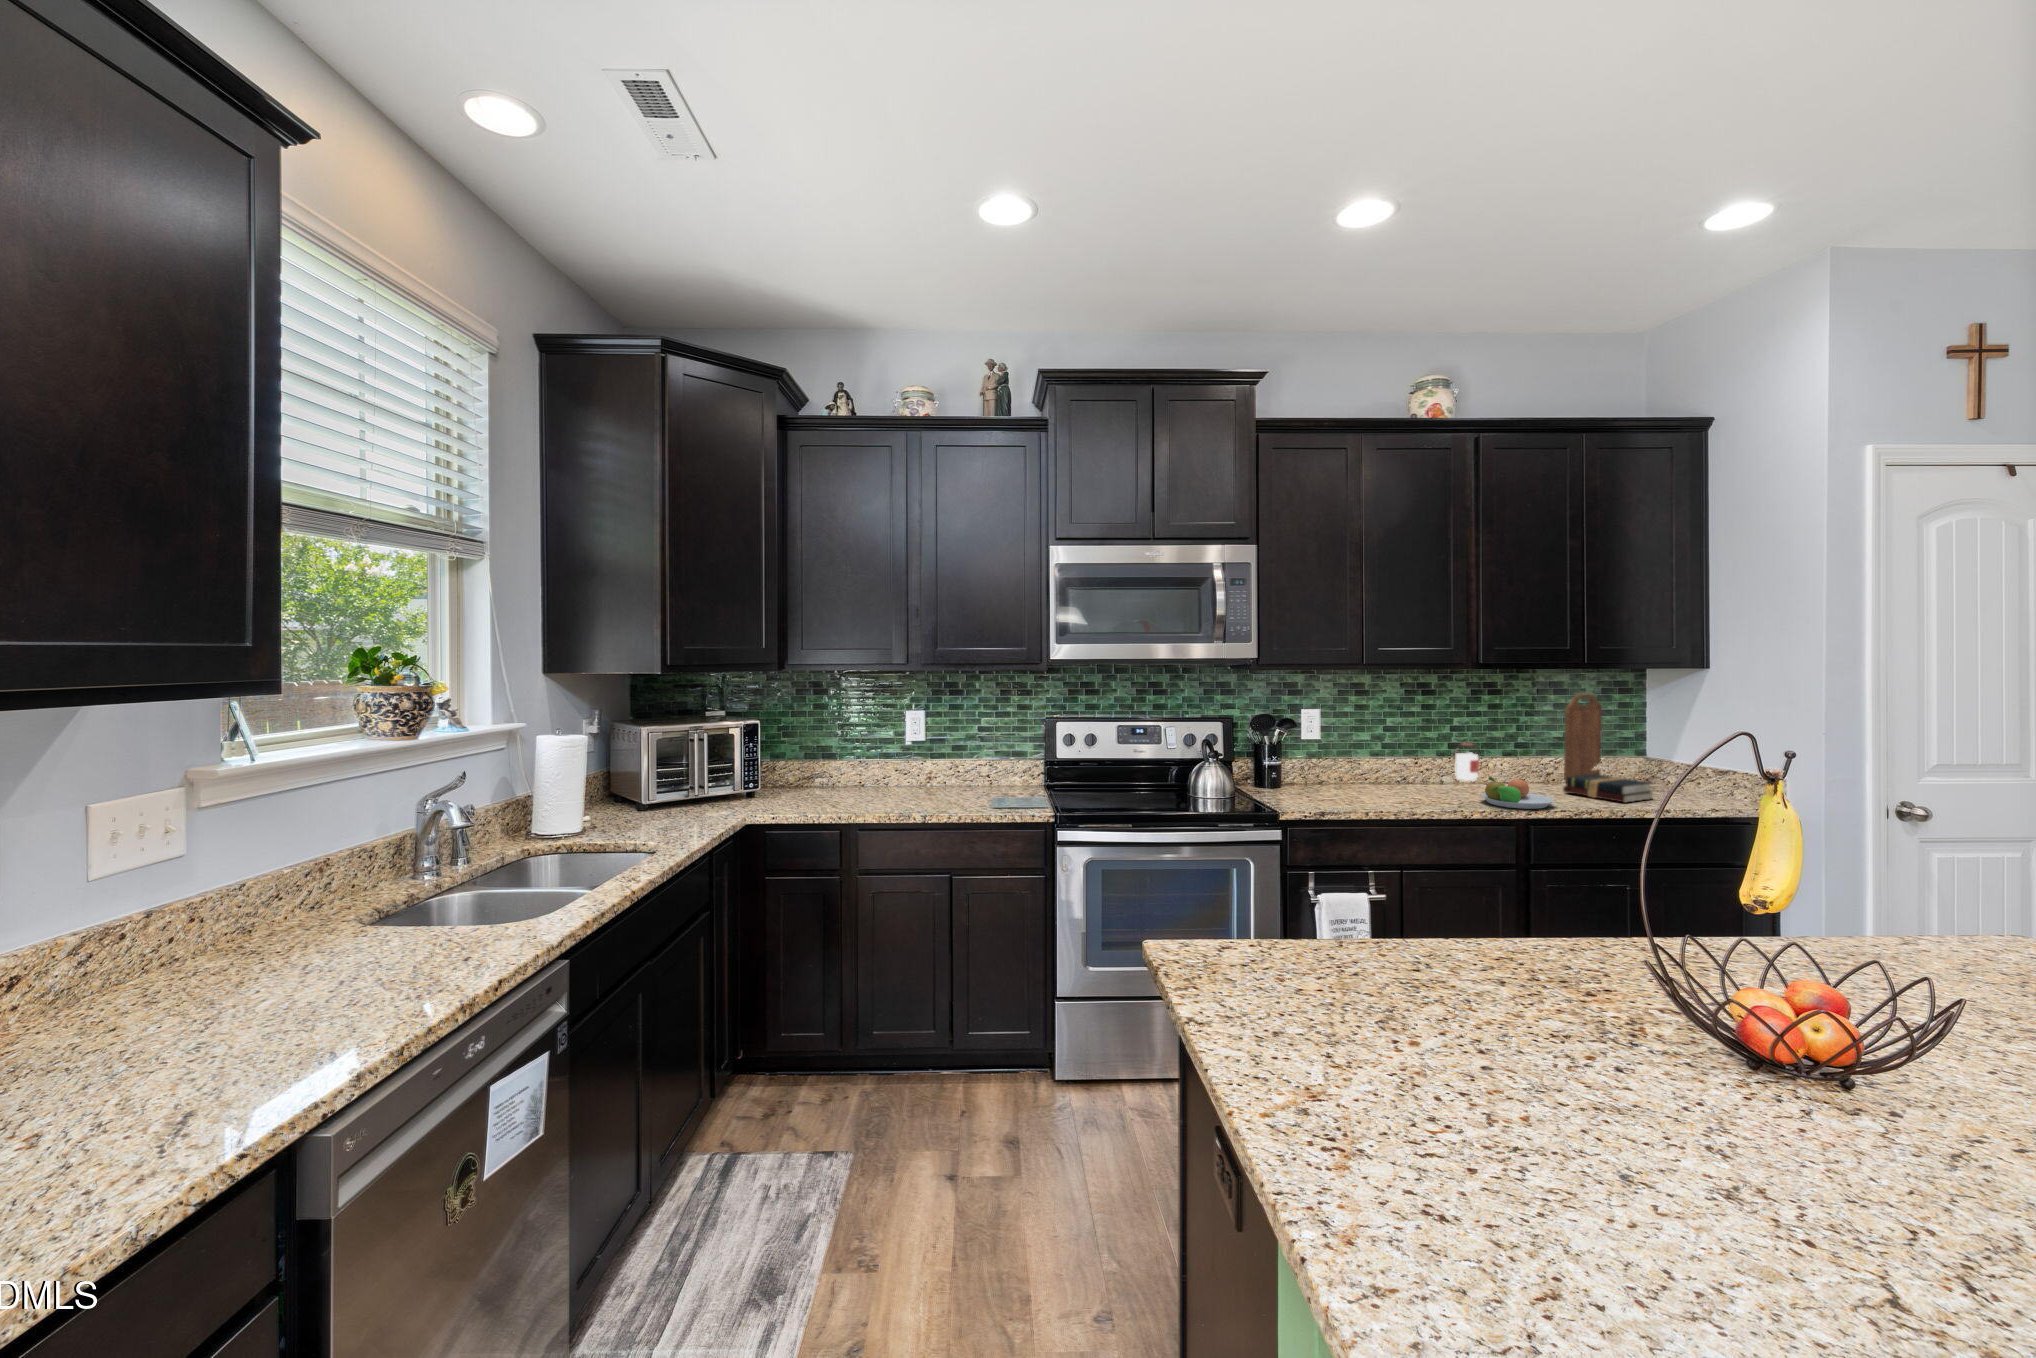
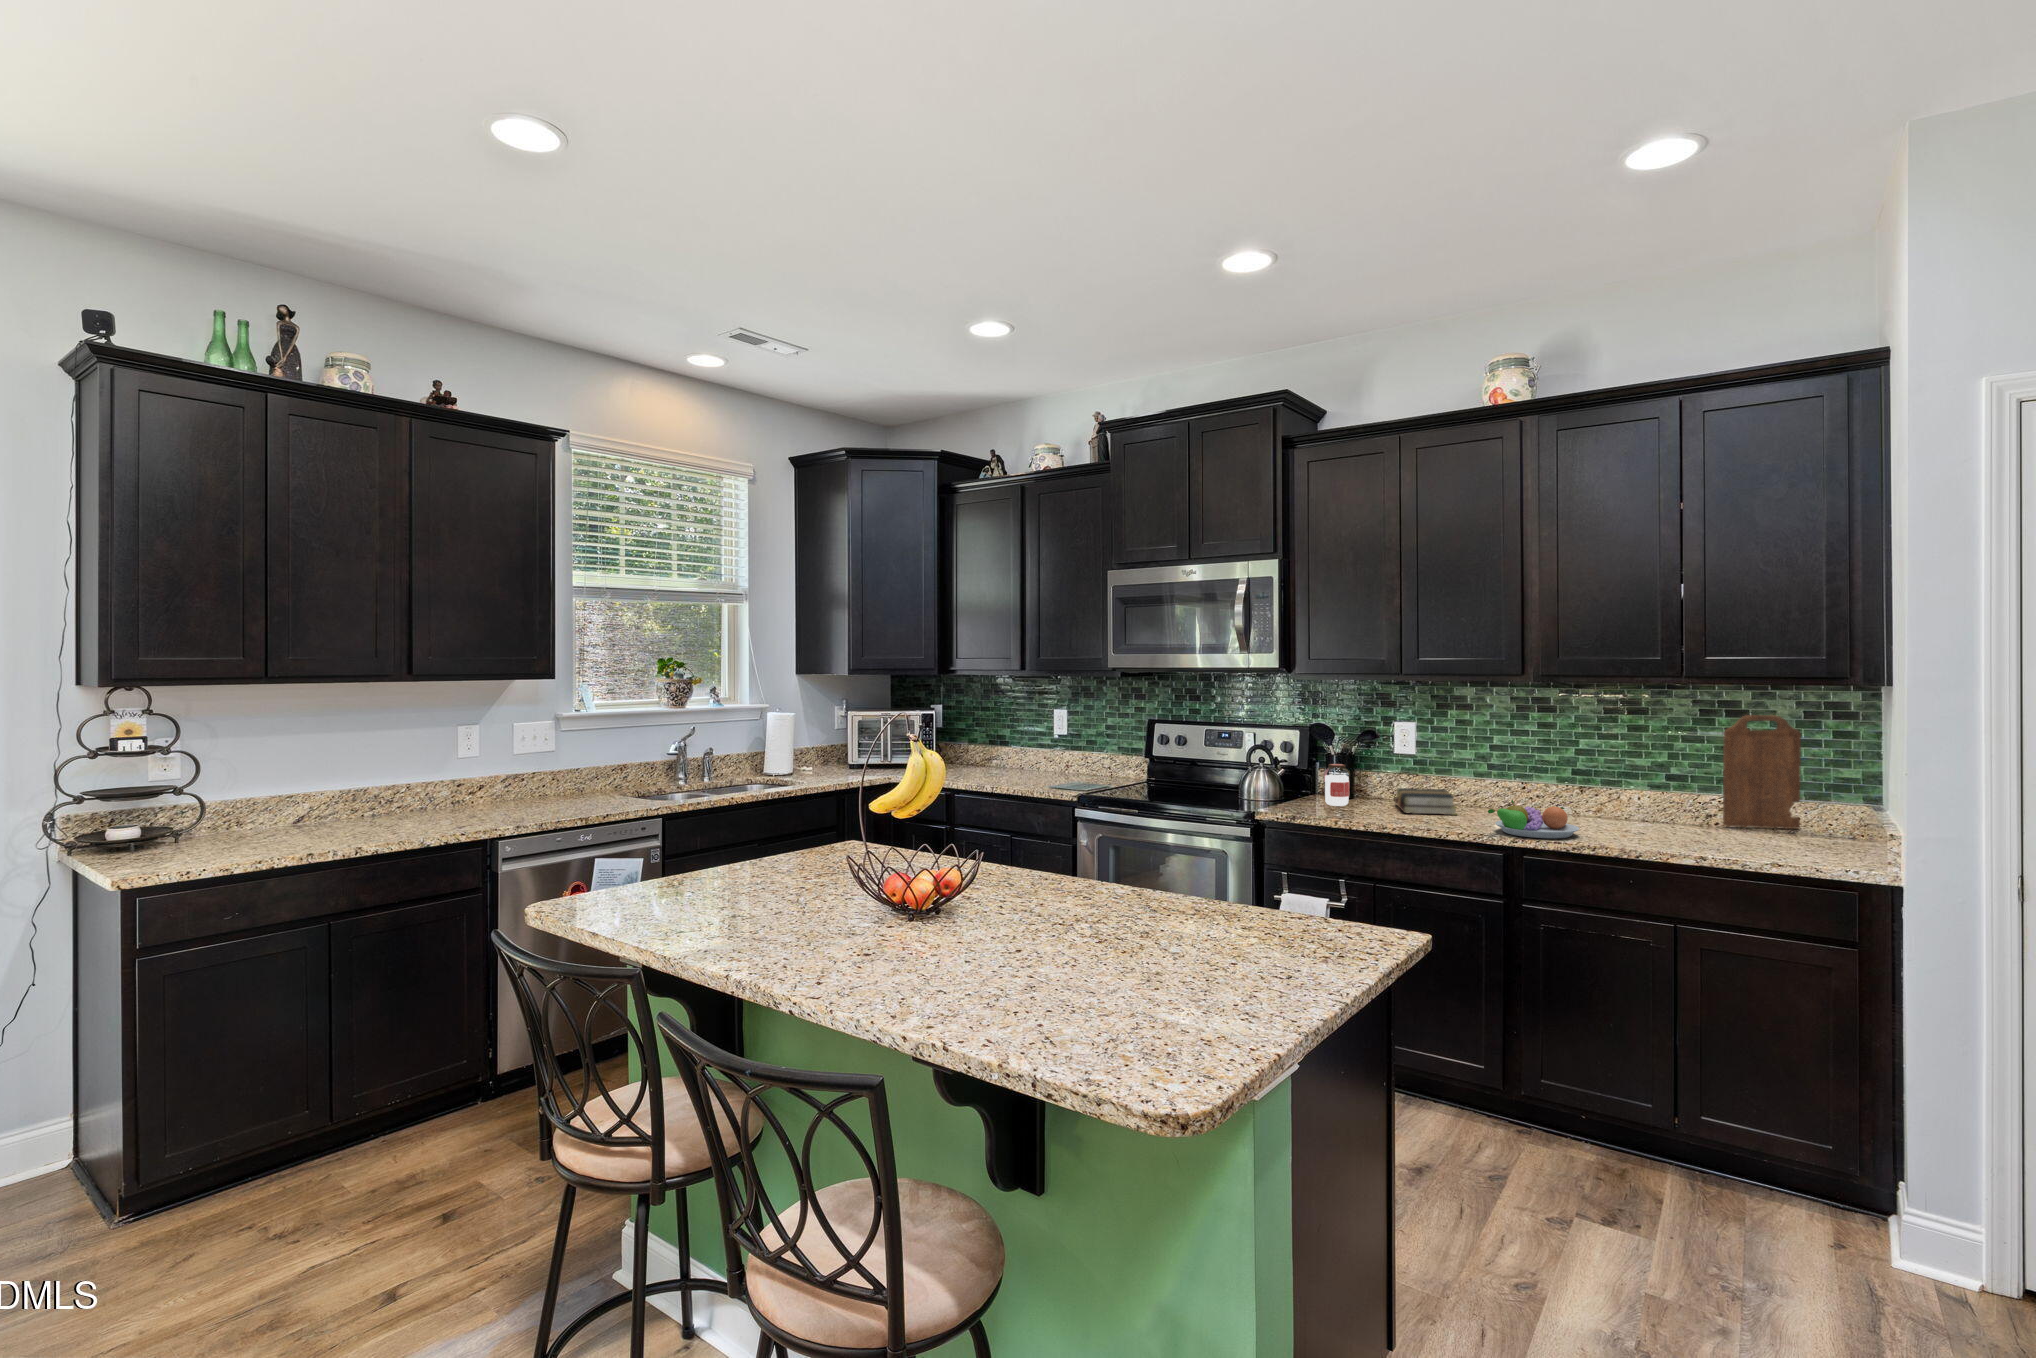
jar: present [1455,743,1479,781] -> present [1324,764,1350,806]
hardback book: present [1563,774,1653,803] -> present [1395,788,1456,815]

